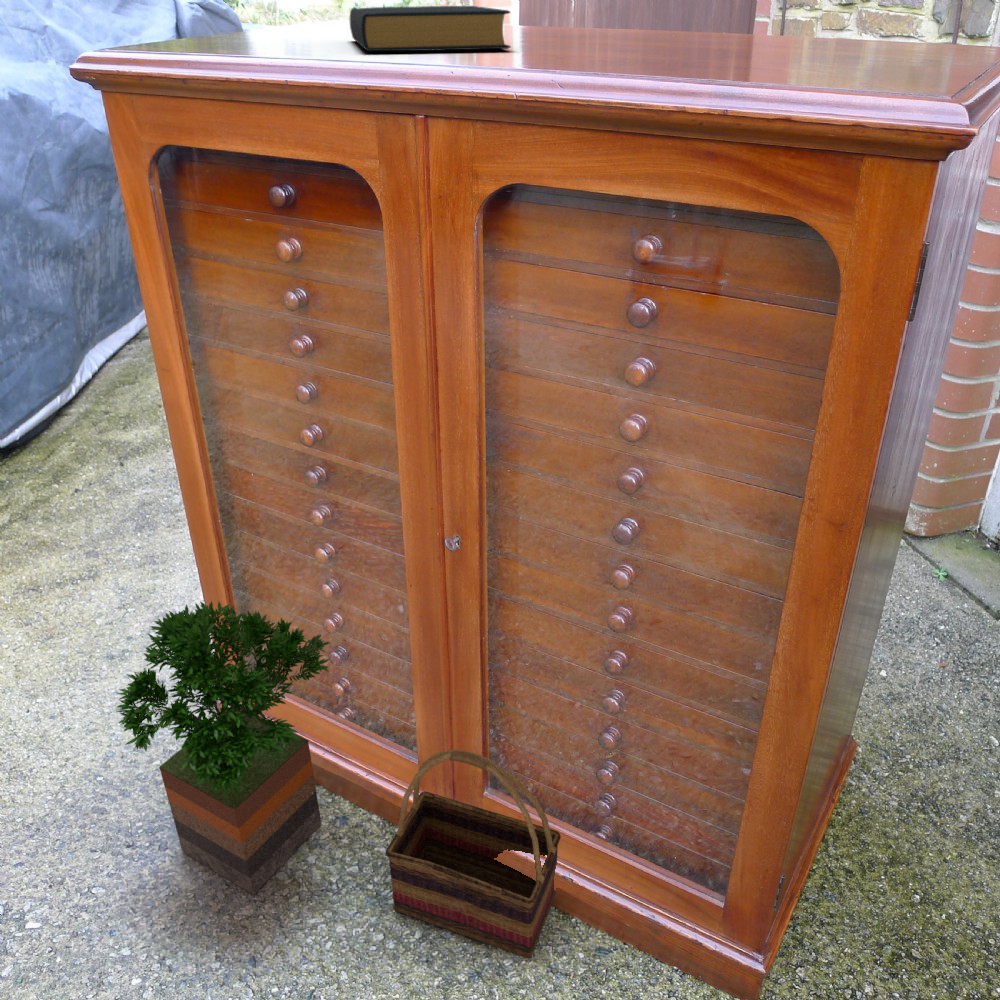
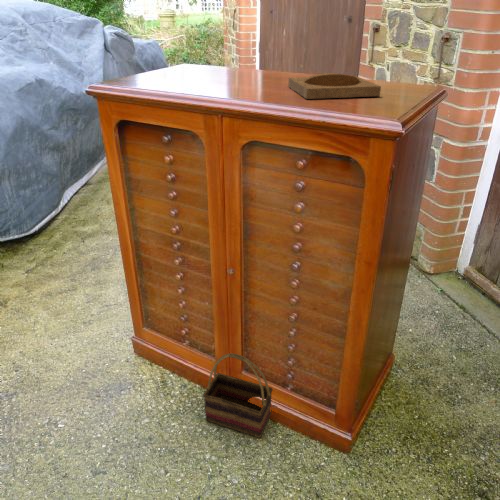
hardback book: present [350,6,511,51] -> none [191,64,253,88]
tray: none [605,7,870,65] -> present [288,73,381,99]
potted tree: present [117,601,329,895] -> none [99,295,181,415]

